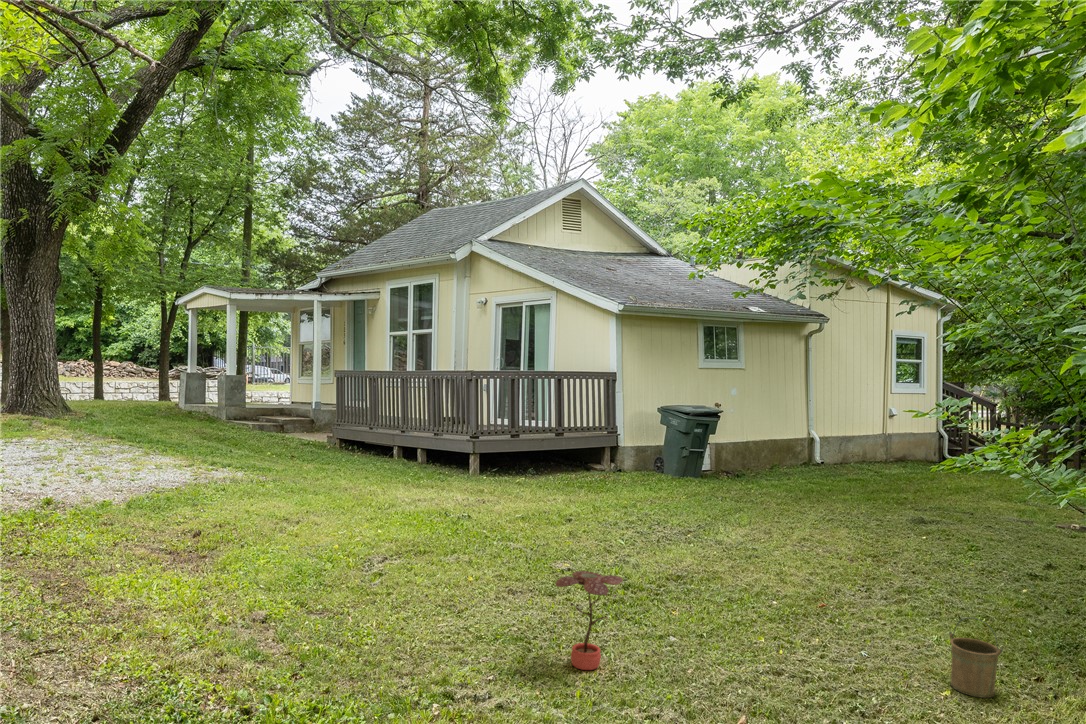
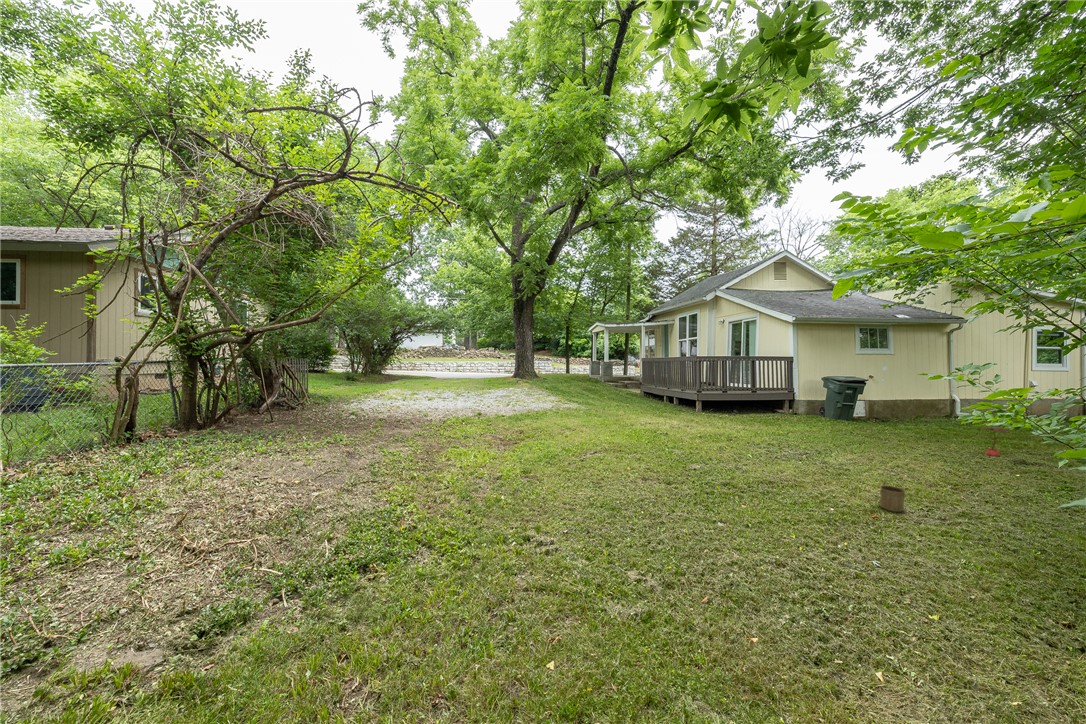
potted plant: present [555,571,623,670] -> present [981,427,1008,456]

